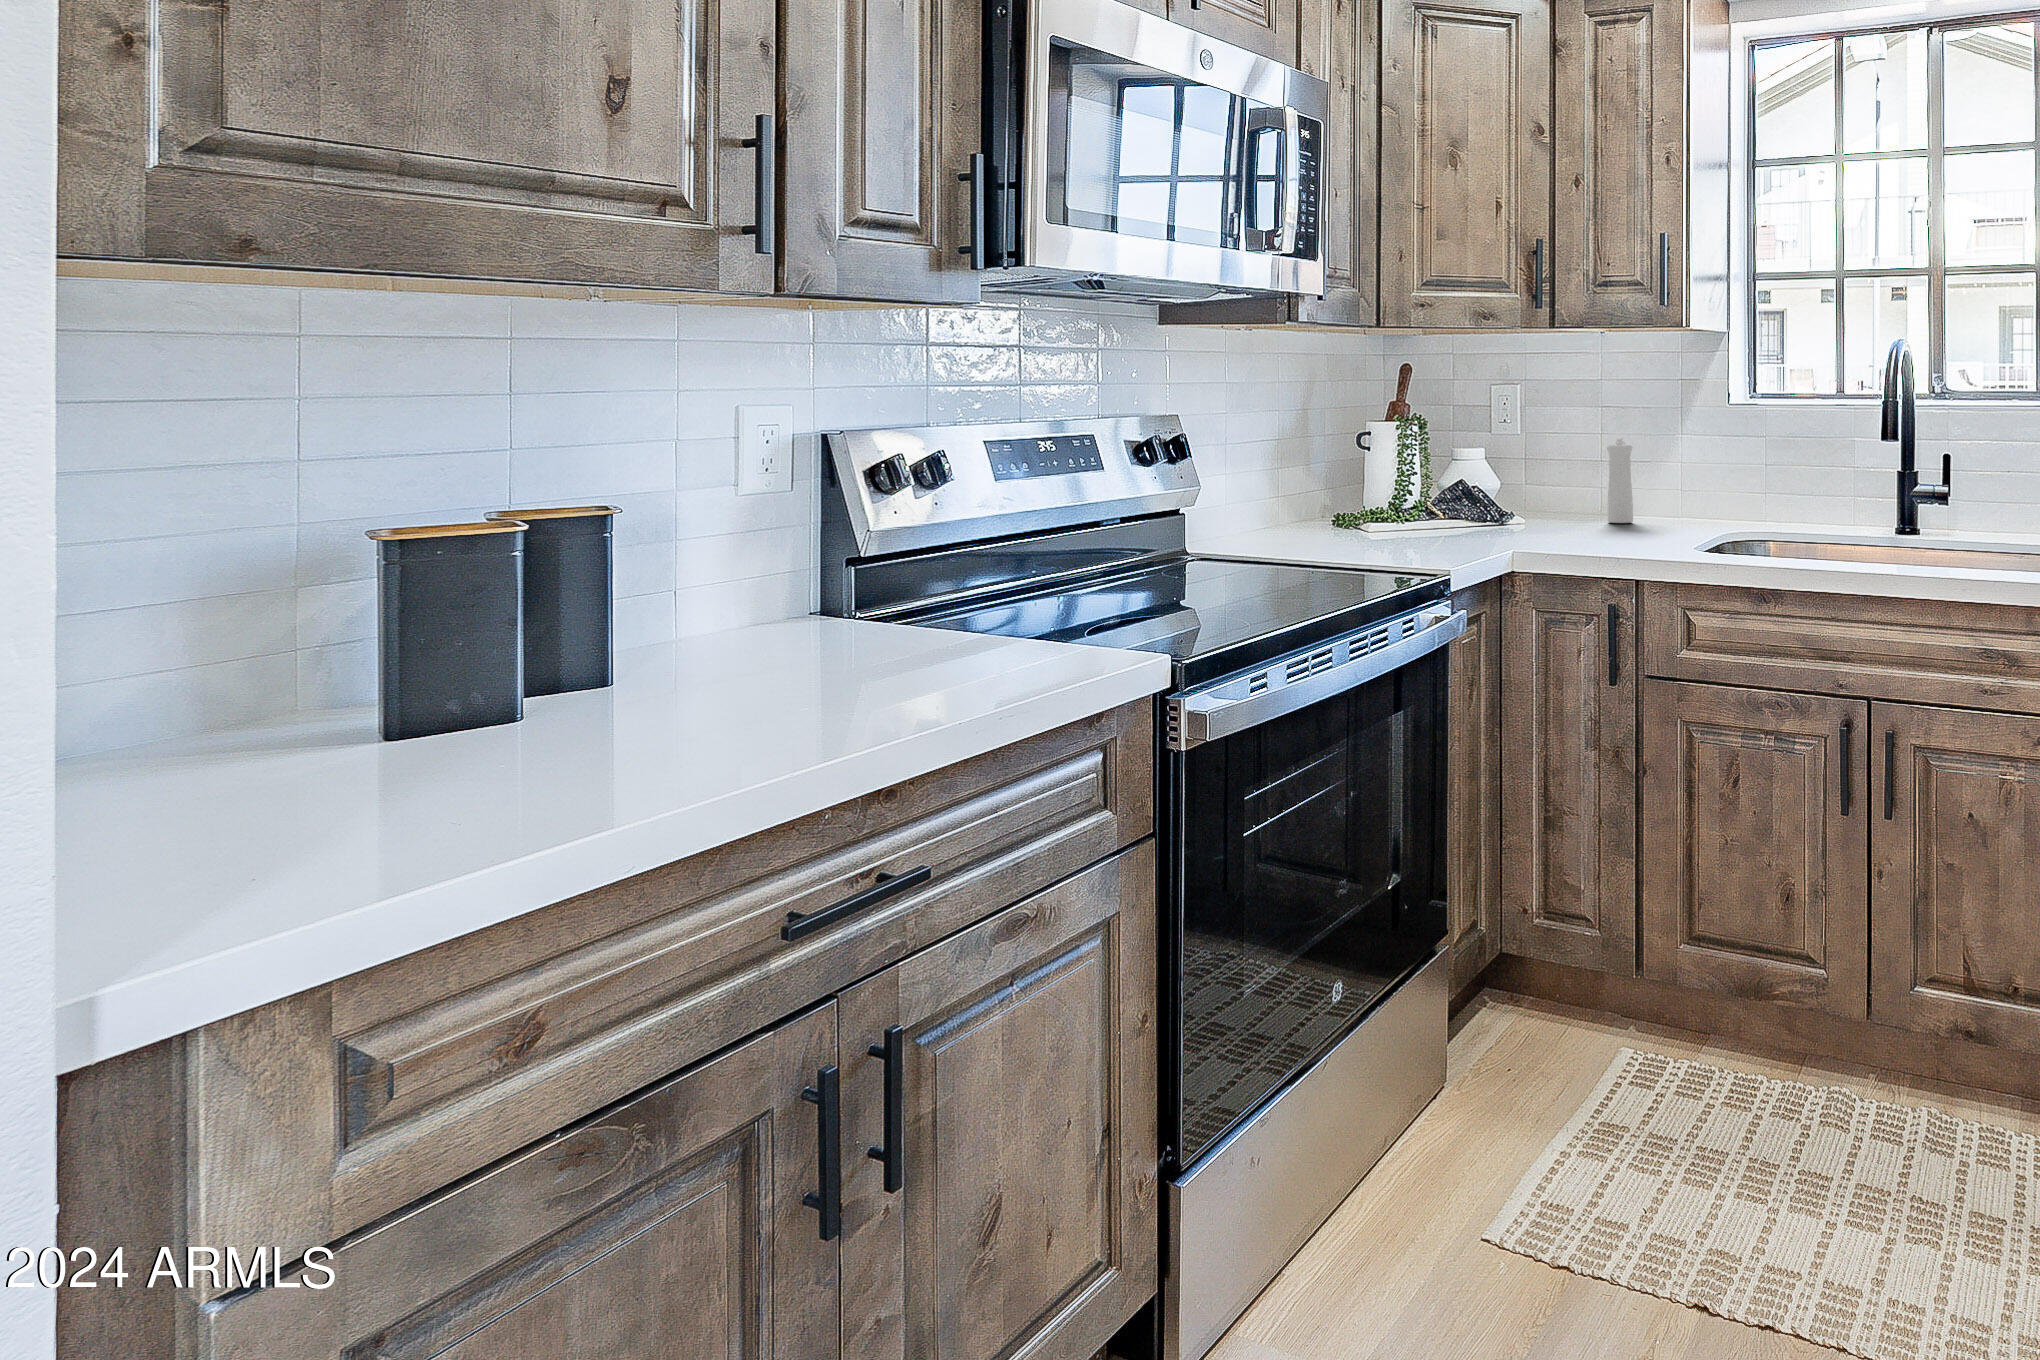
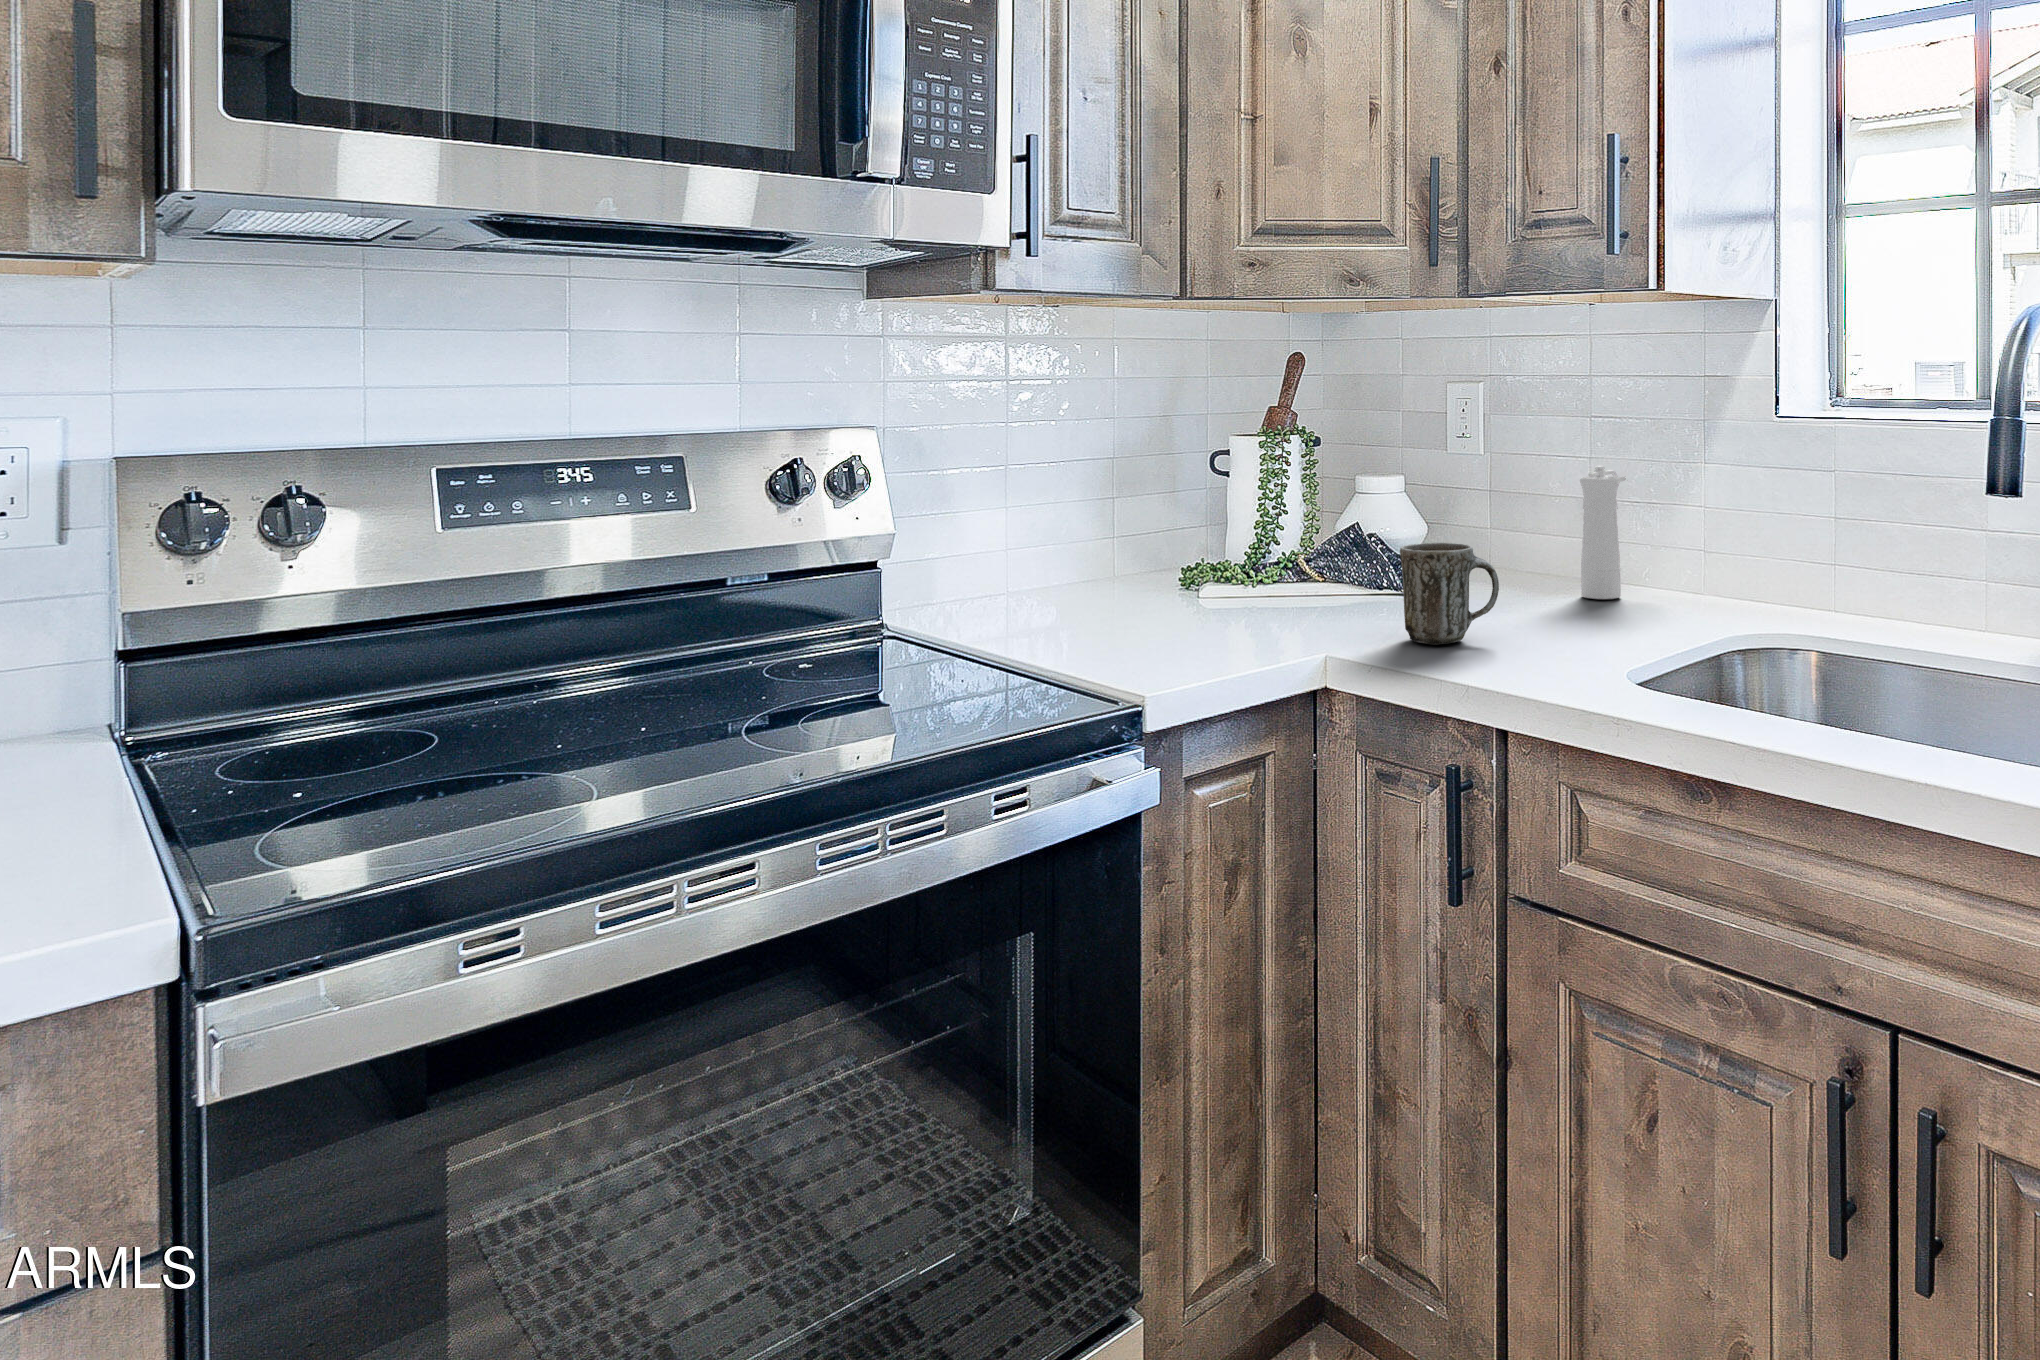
mug: none [1539,483,1599,544] -> present [1400,543,1499,644]

